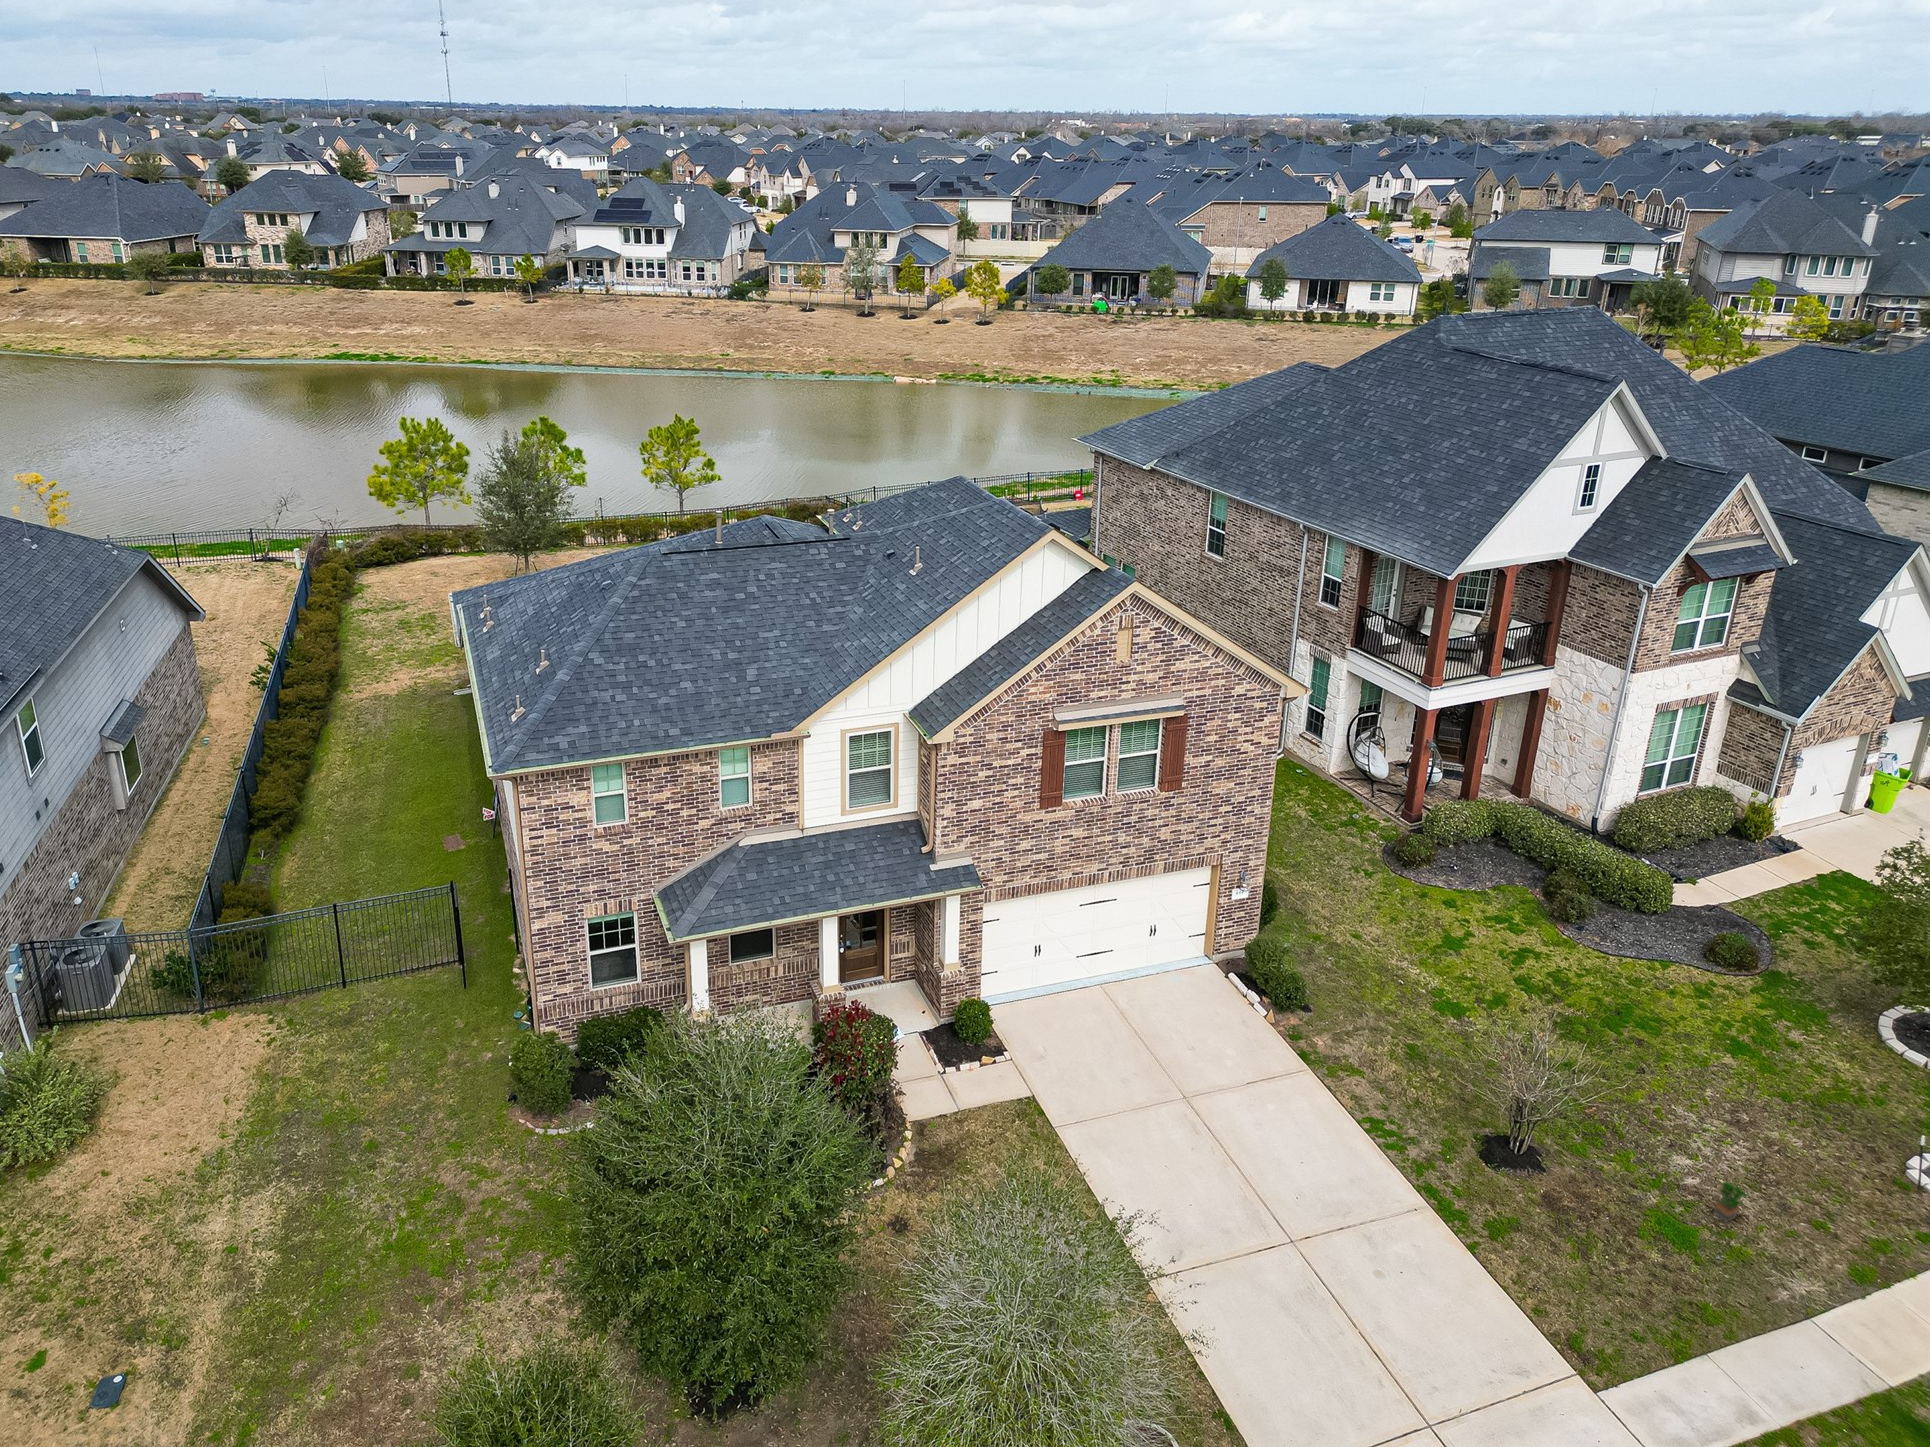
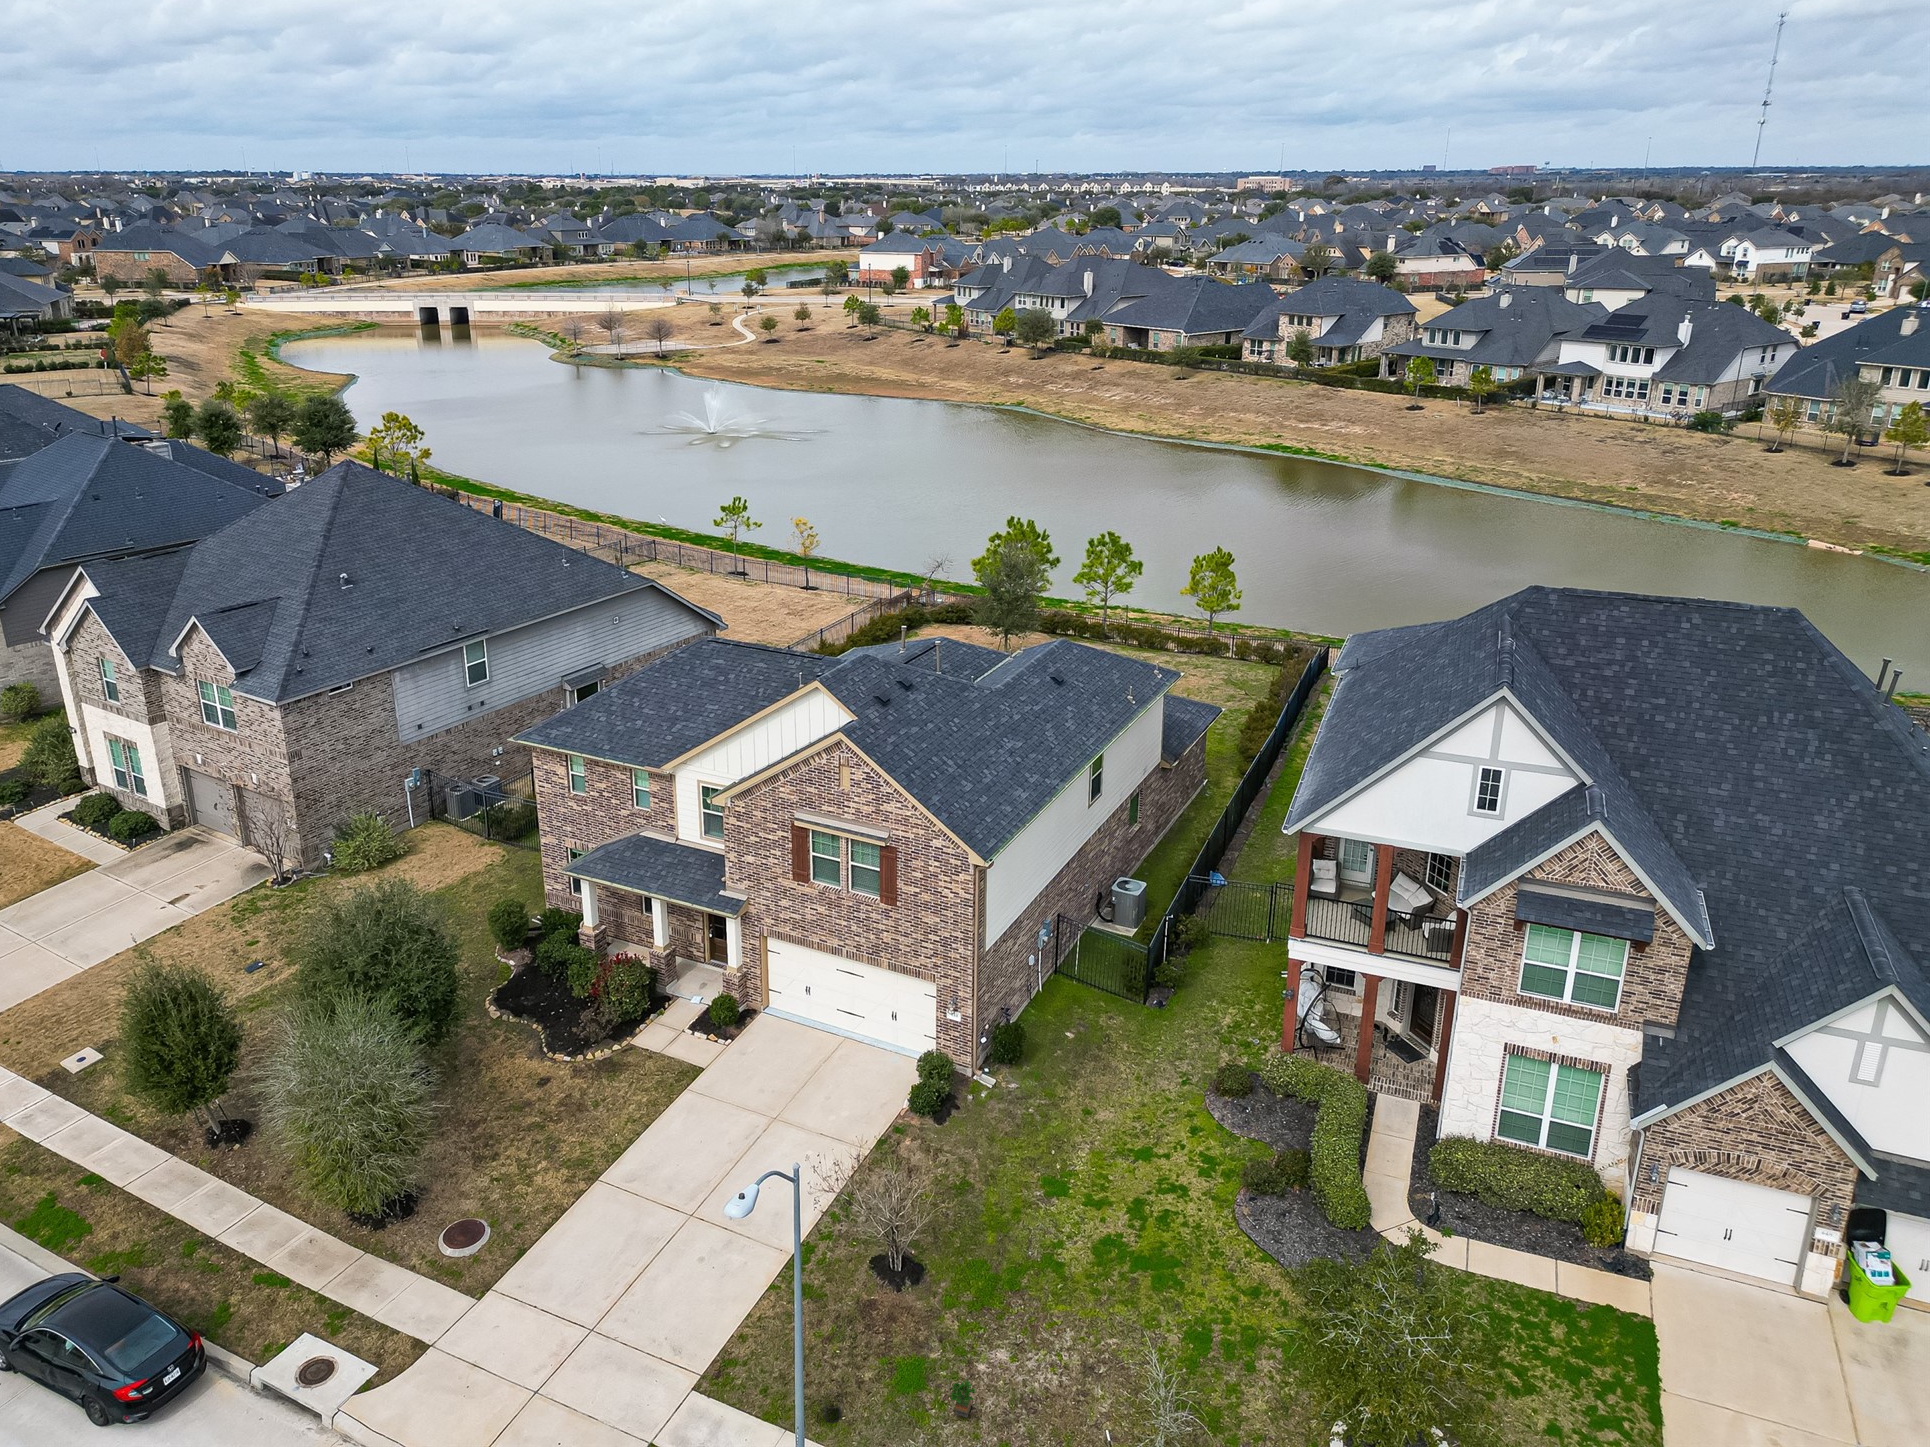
trash can: none [1671,1270,1703,1307] -> present [823,1391,843,1422]

